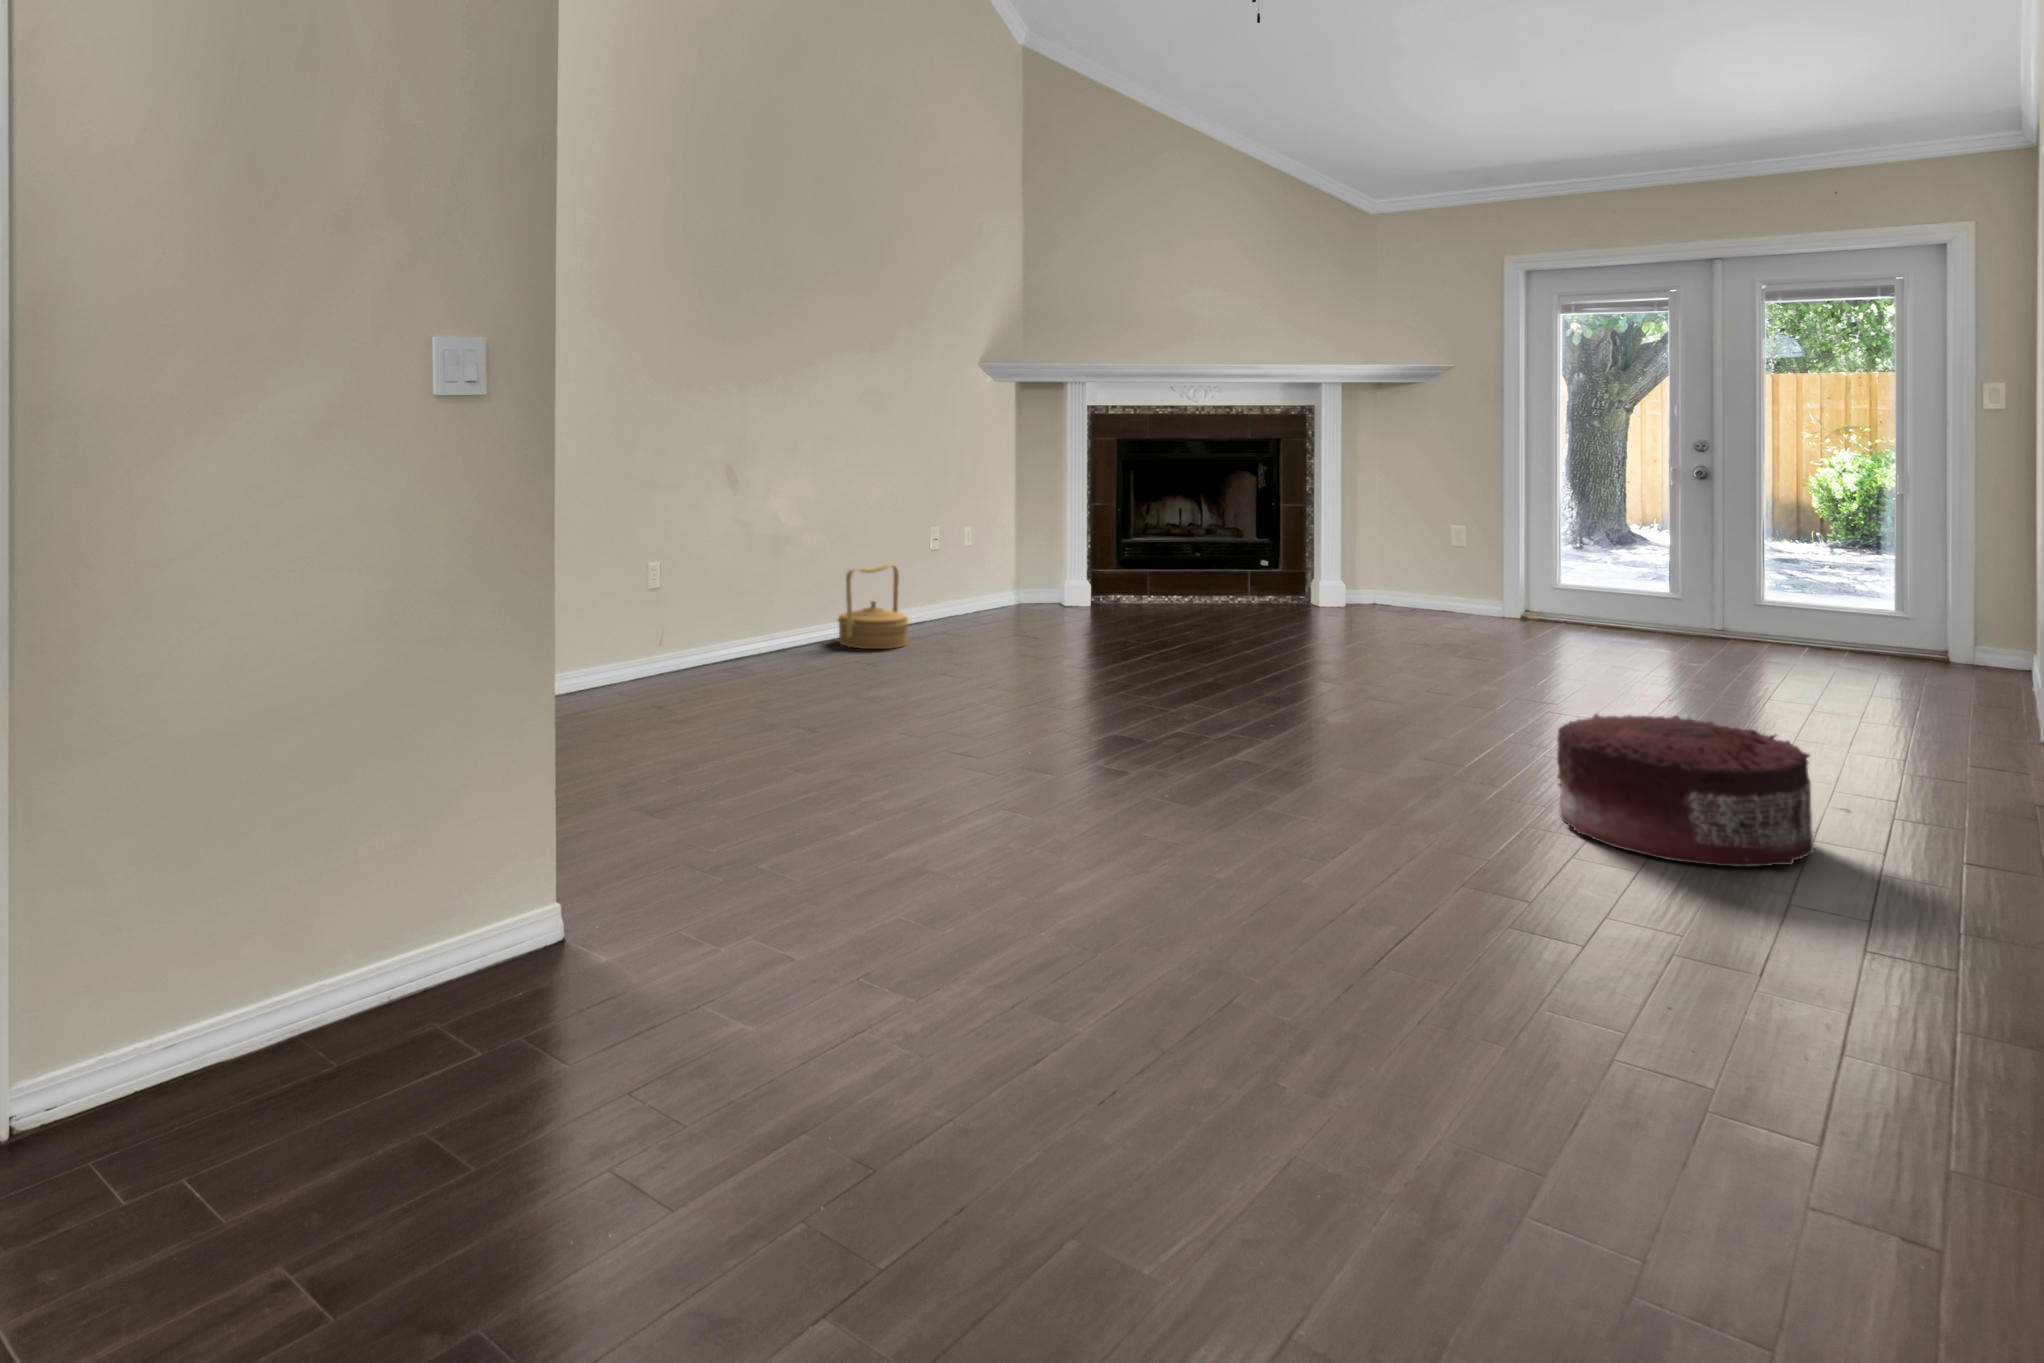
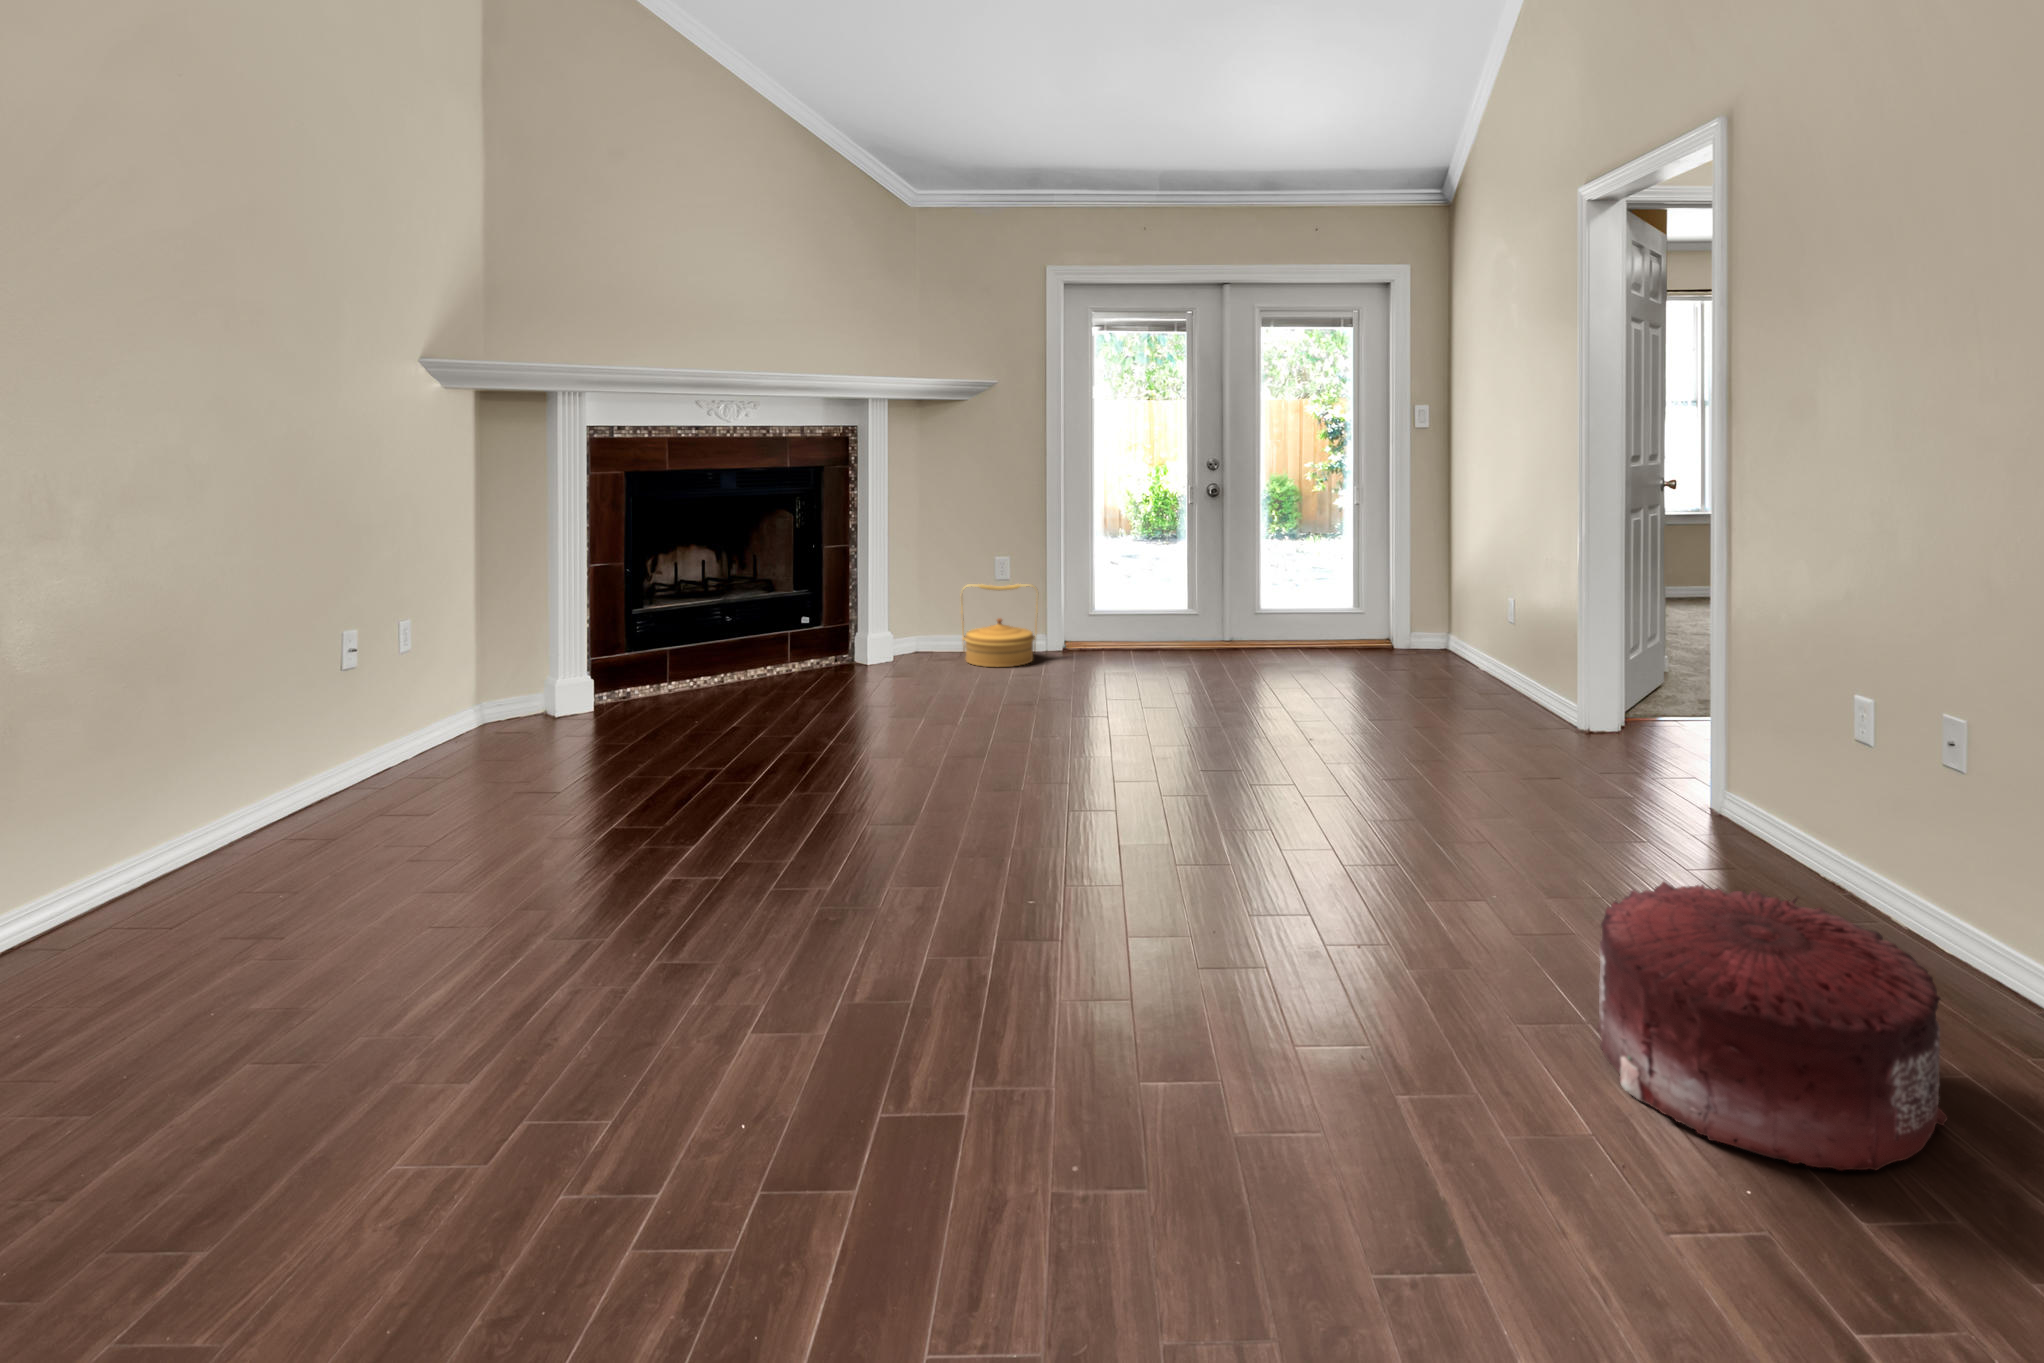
woven basket: present [838,564,909,649] -> present [961,584,1038,667]

